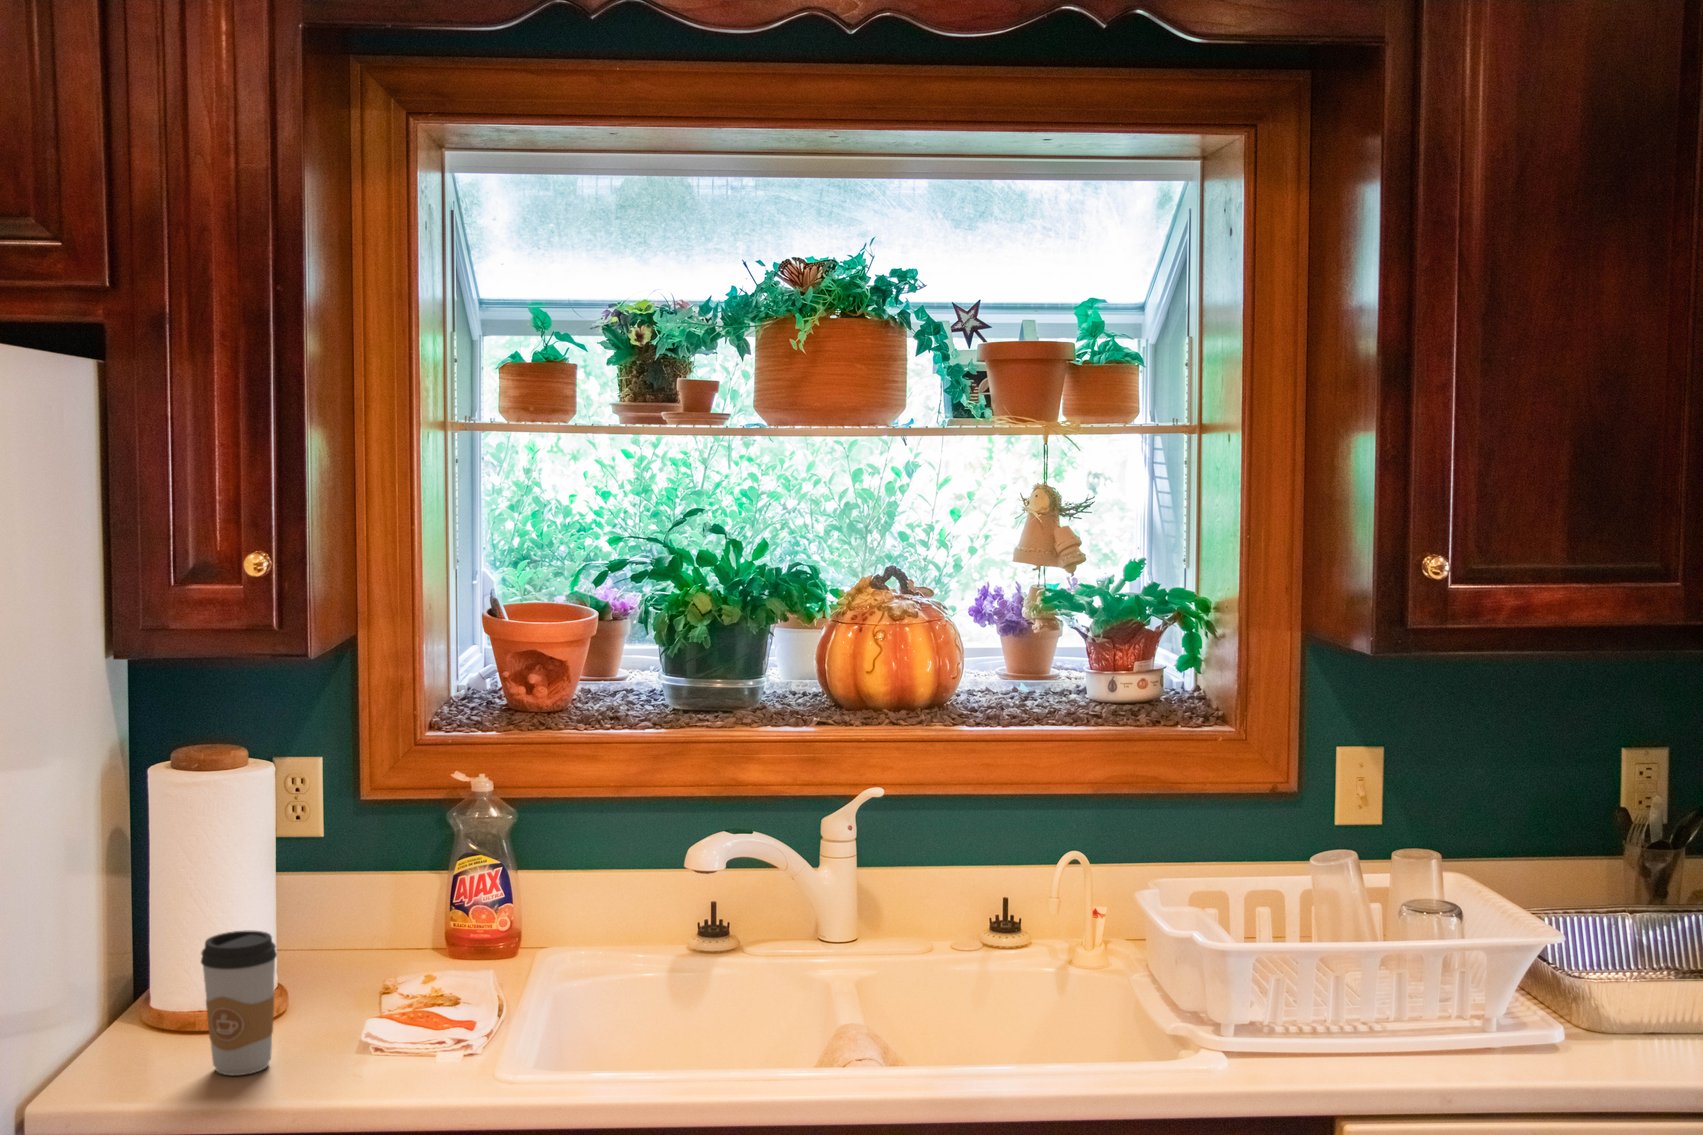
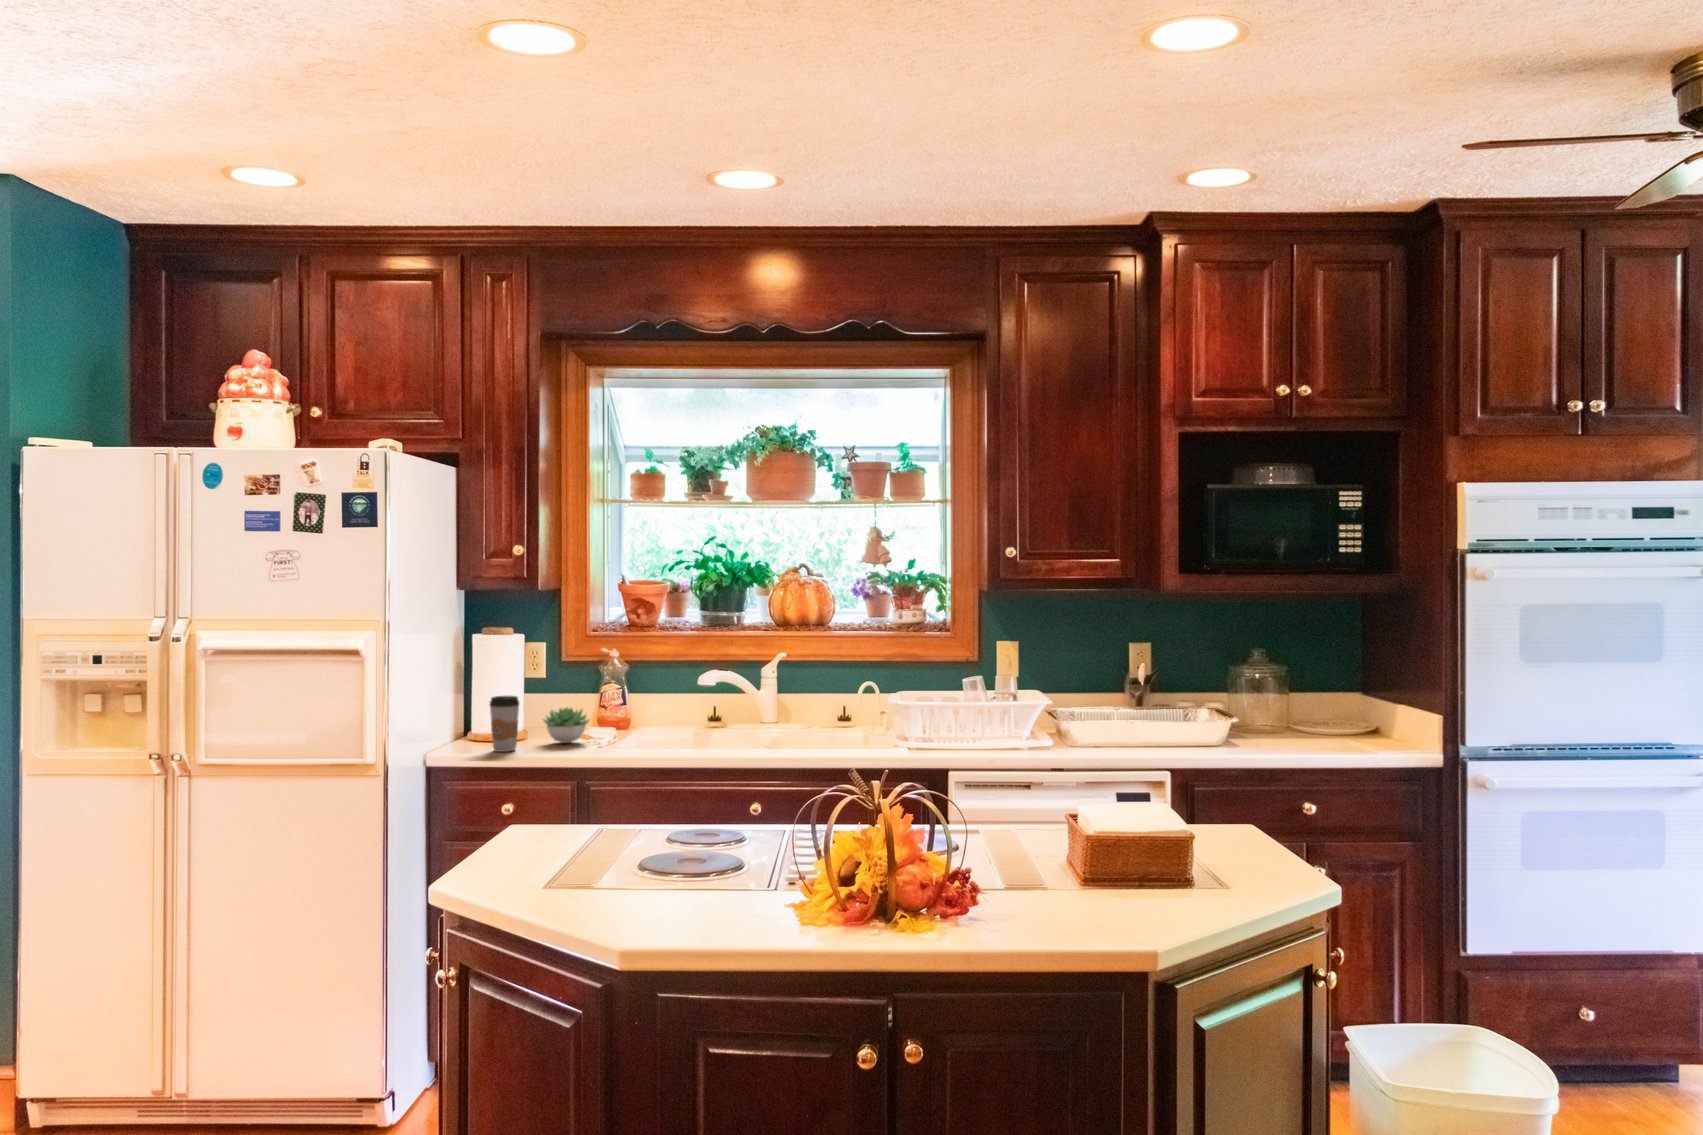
succulent plant: none [327,937,447,1028] -> present [543,707,589,743]

